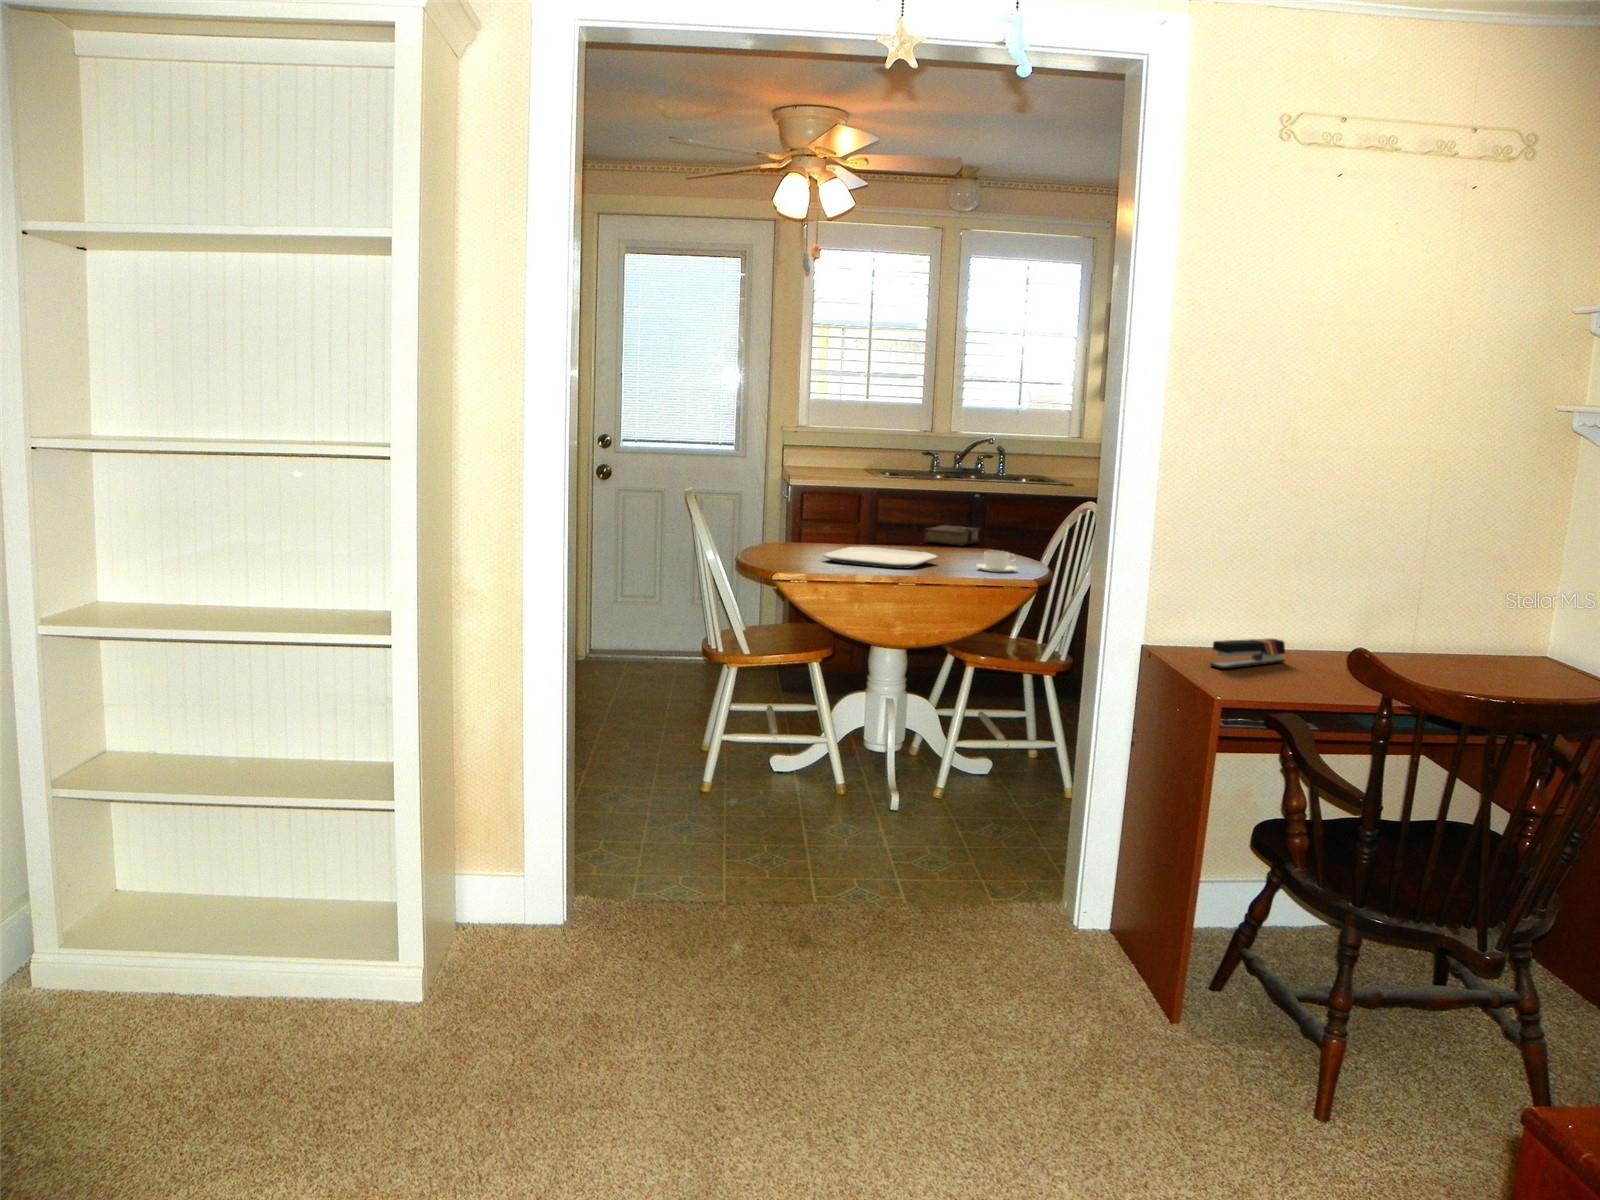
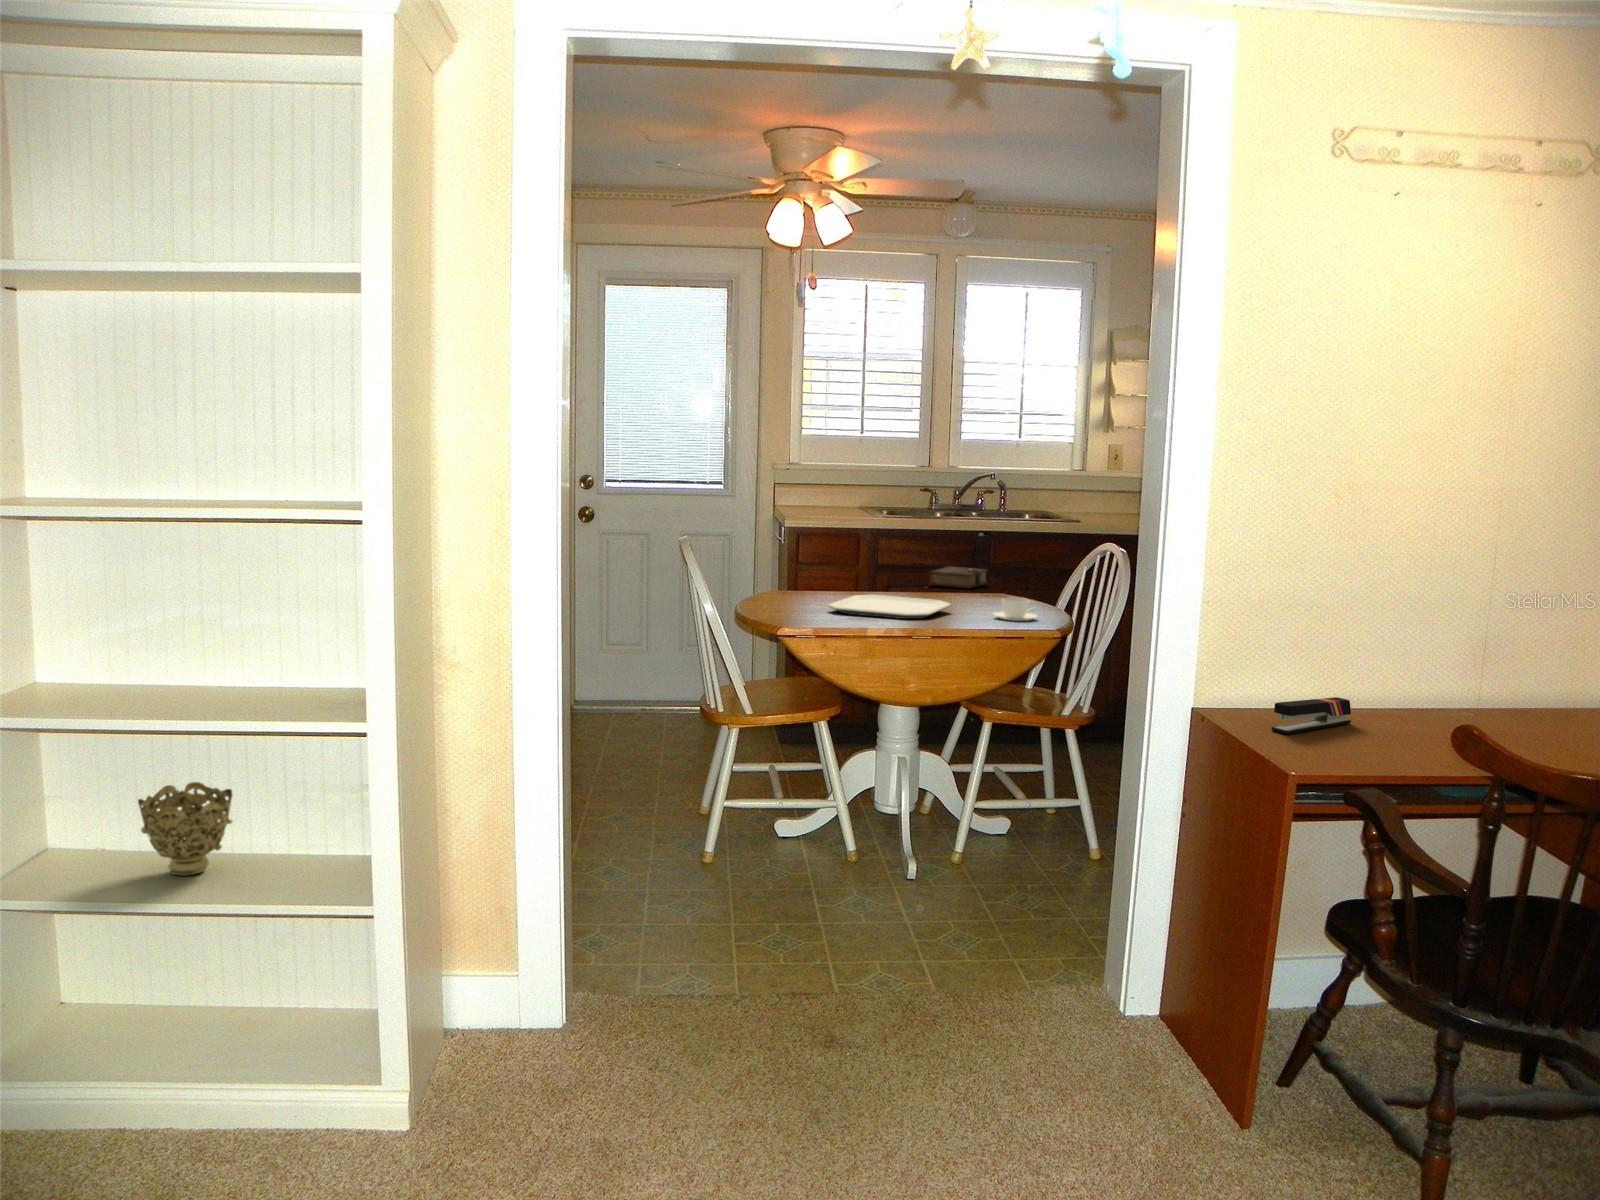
decorative bowl: none [187,692,271,774] -> present [138,782,233,876]

